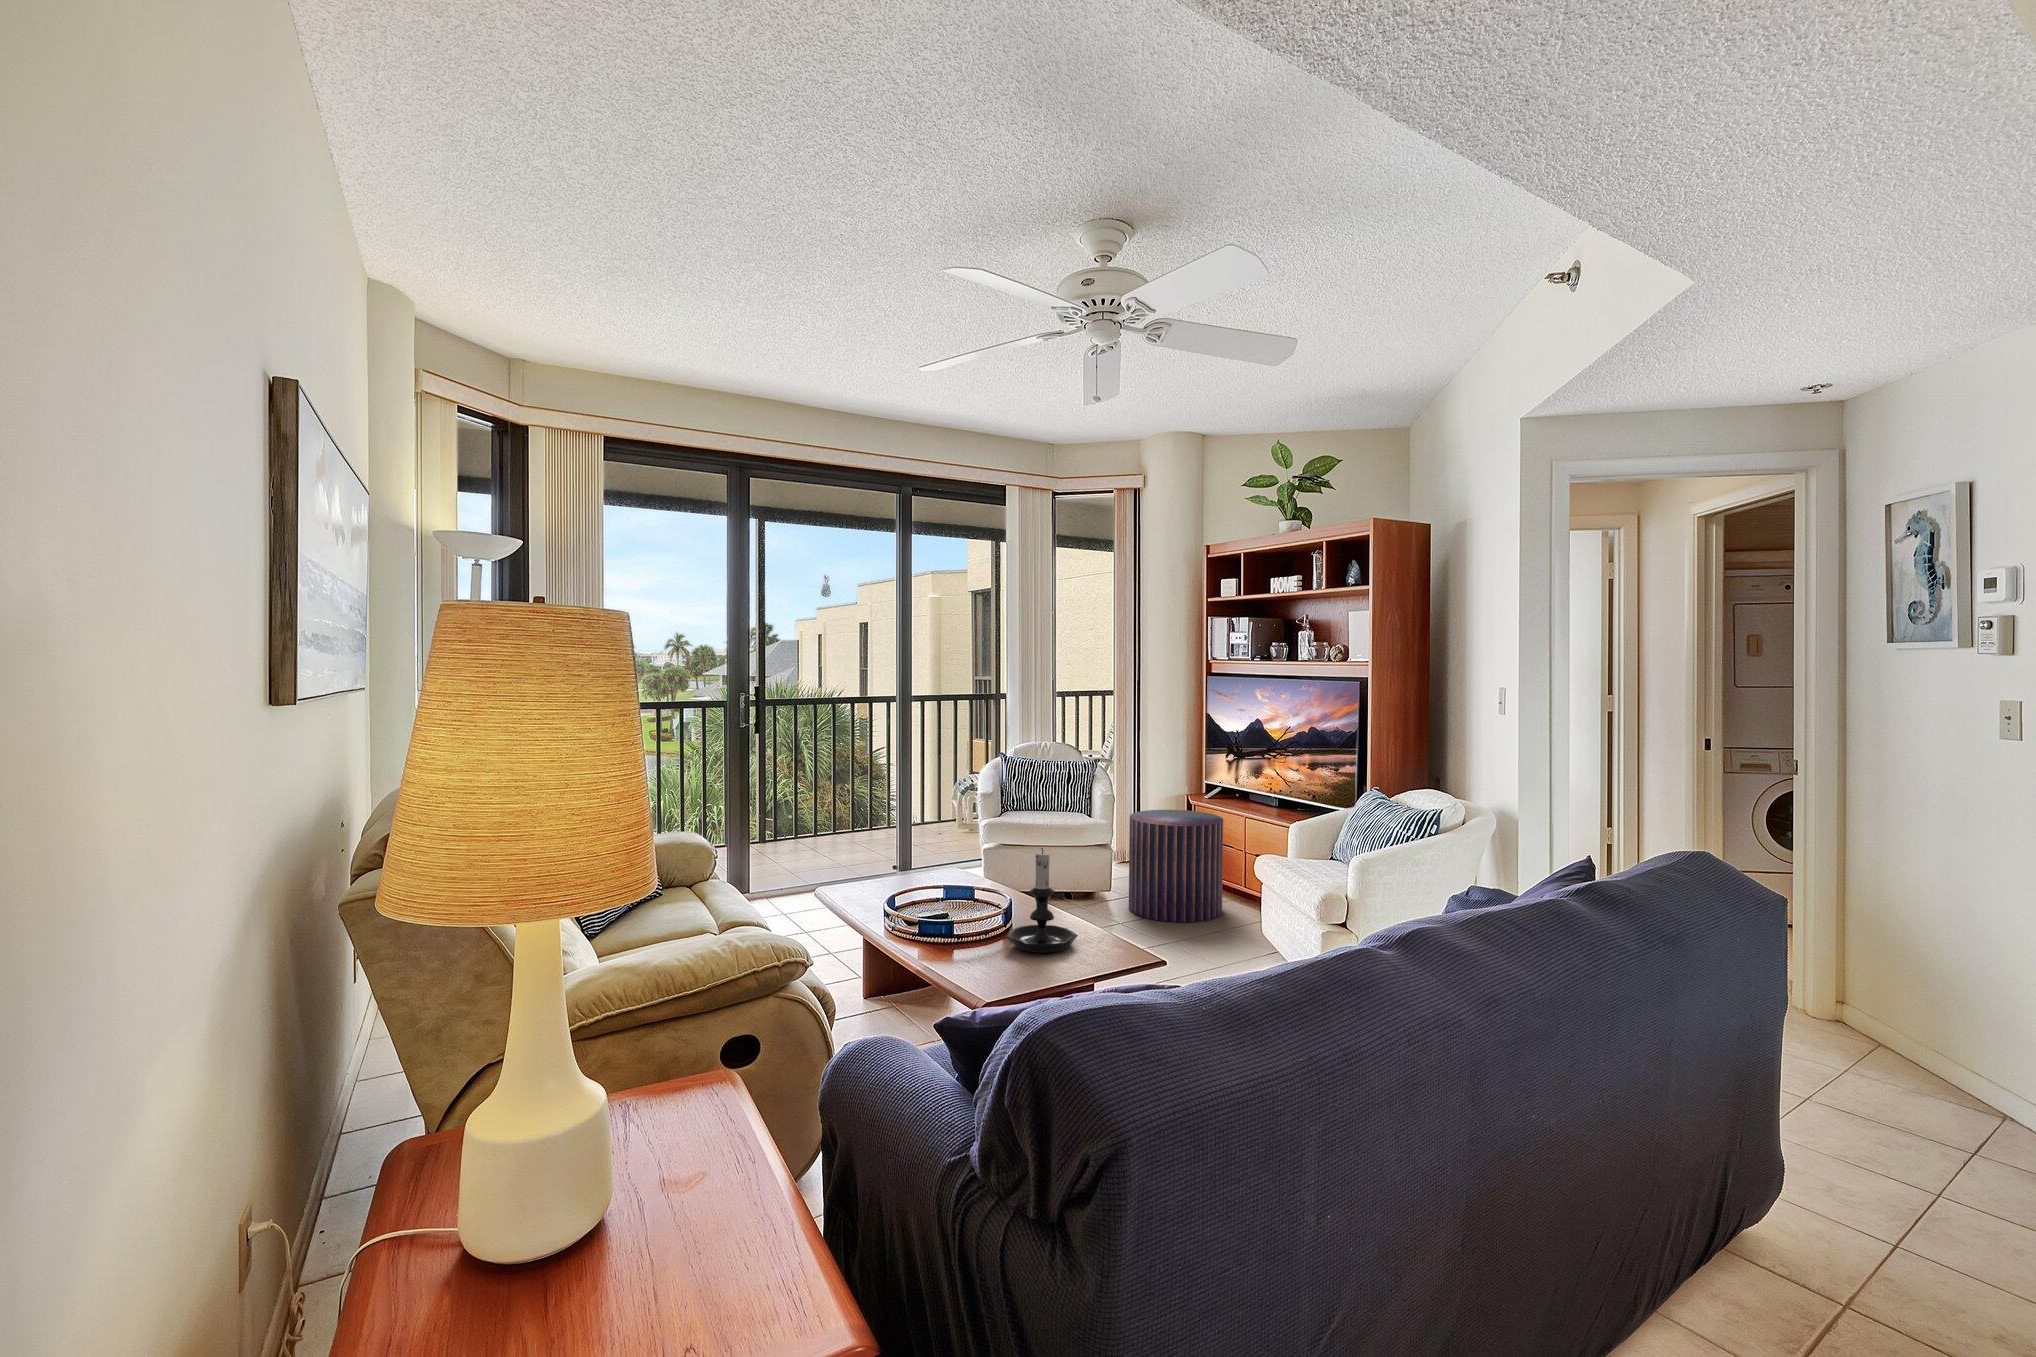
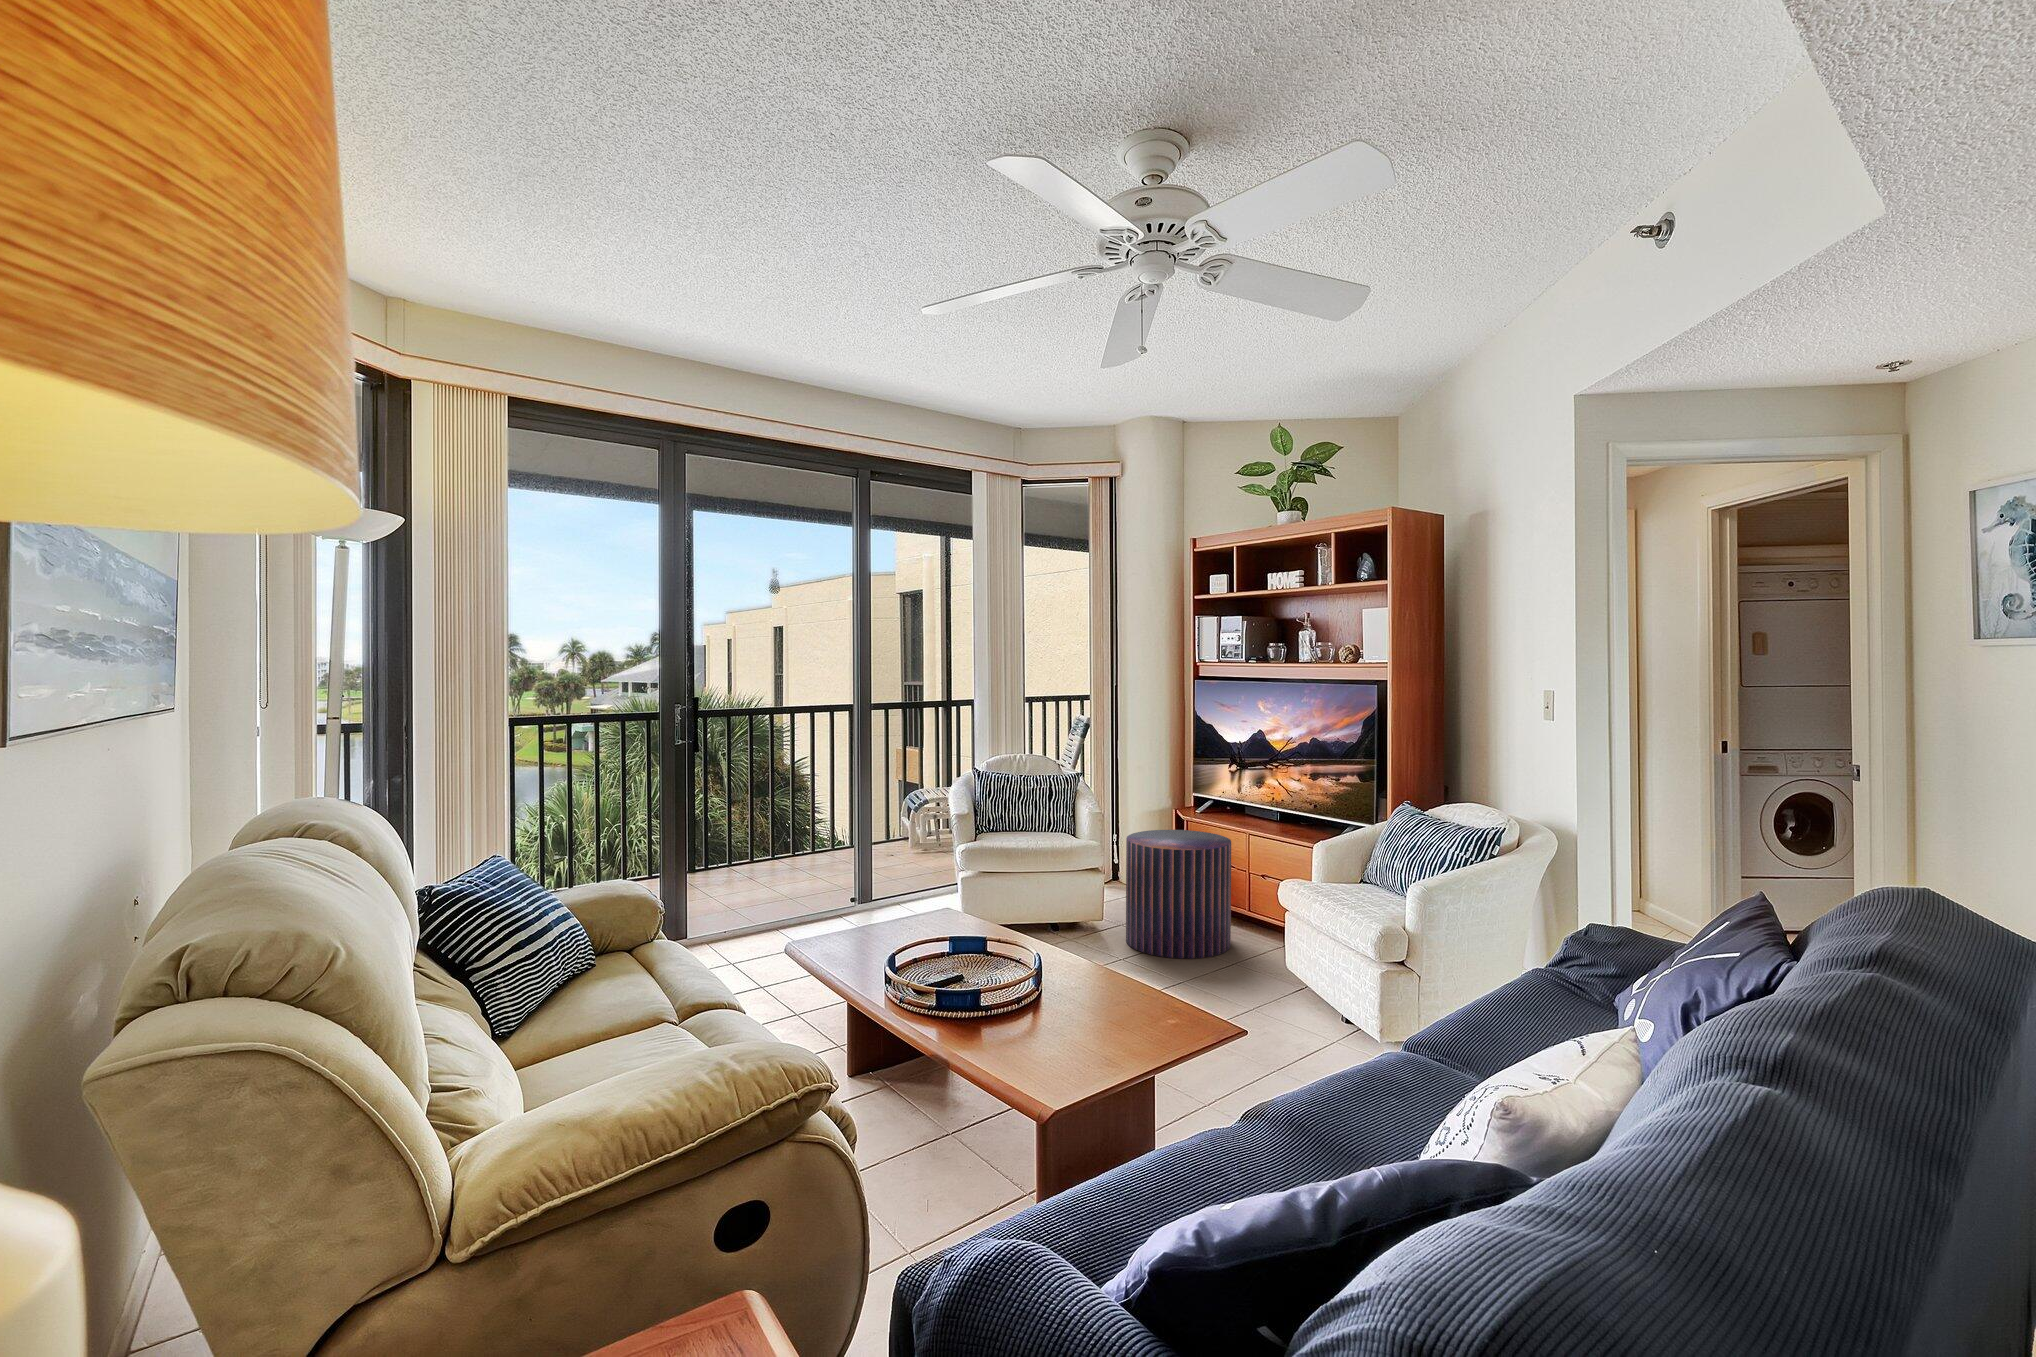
candle holder: present [1006,848,1078,953] -> none [1045,897,1131,1027]

